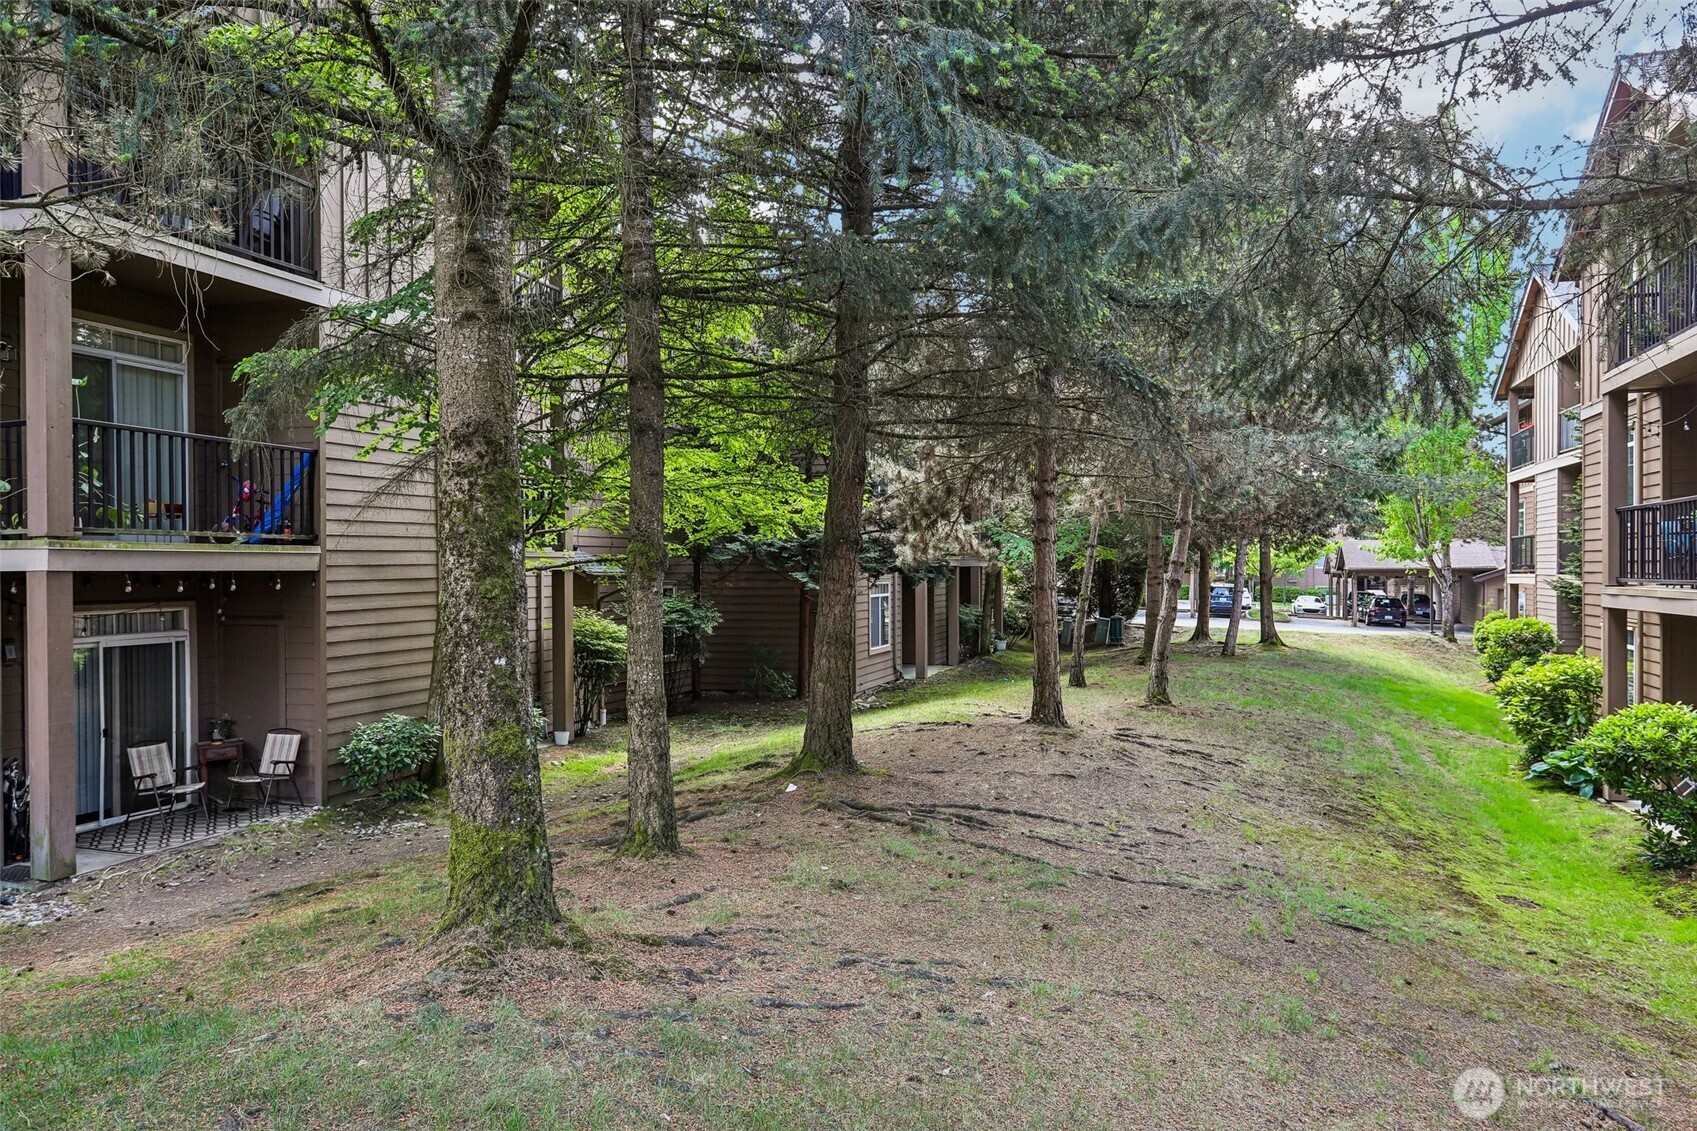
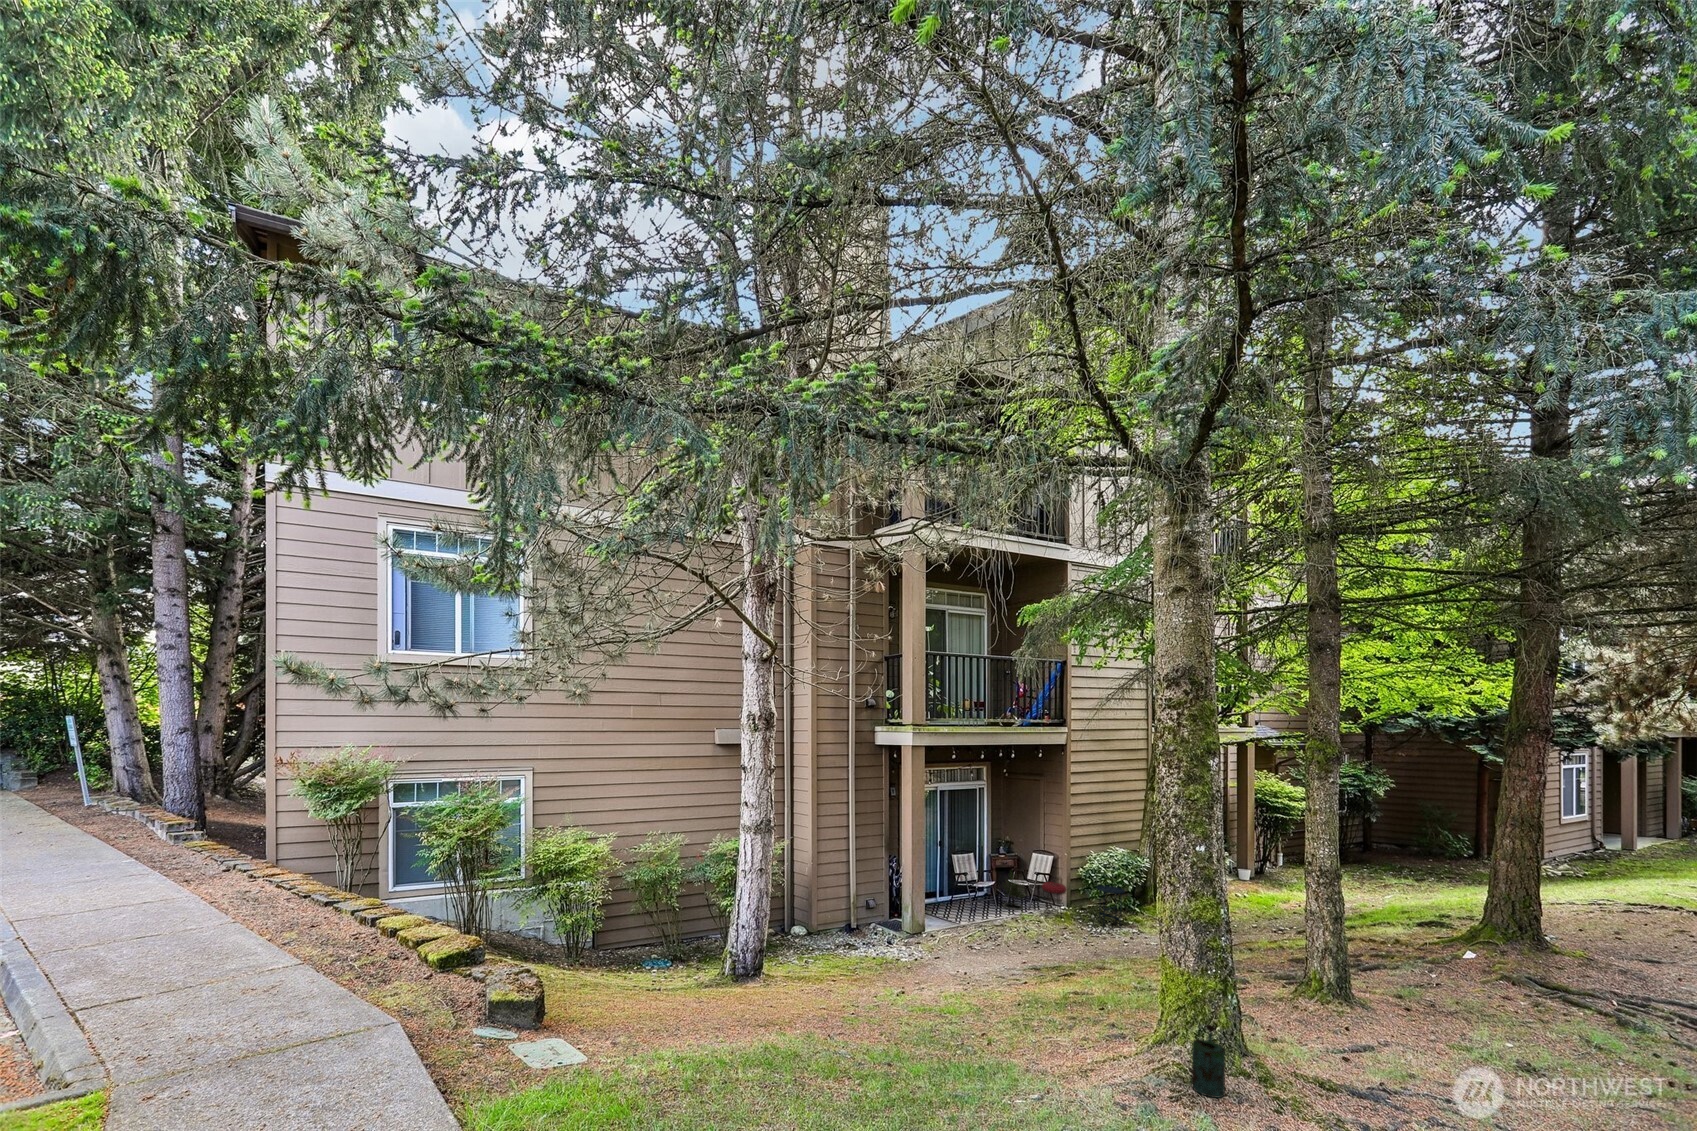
side table: none [365,759,405,815] -> present [1097,885,1125,928]
stool: none [282,767,321,816] -> present [1042,882,1067,907]
watering can: none [470,896,518,989] -> present [1192,1025,1225,1098]

